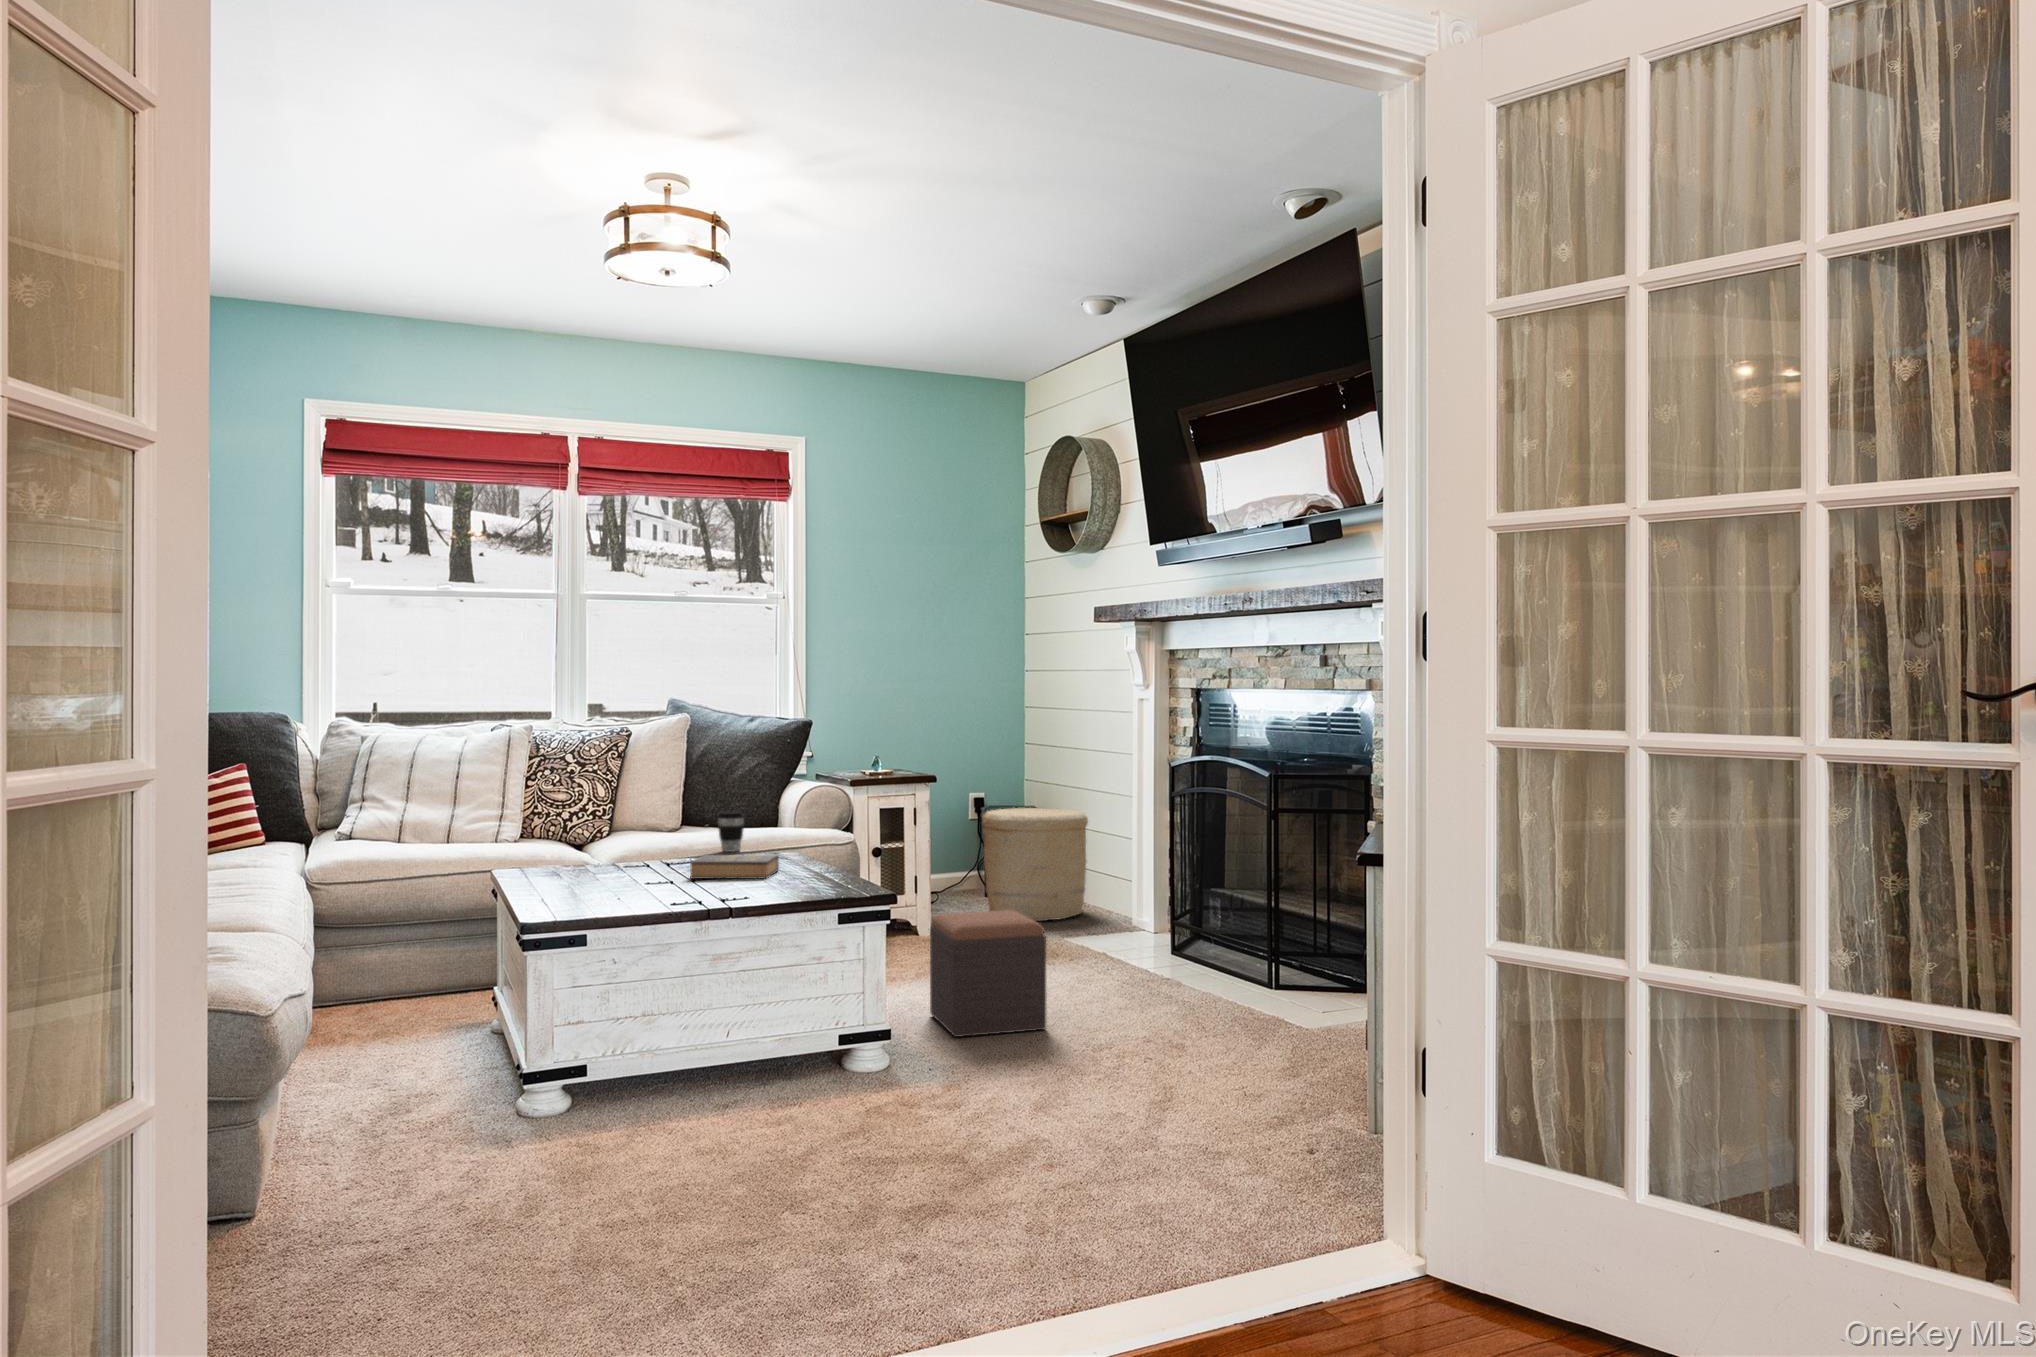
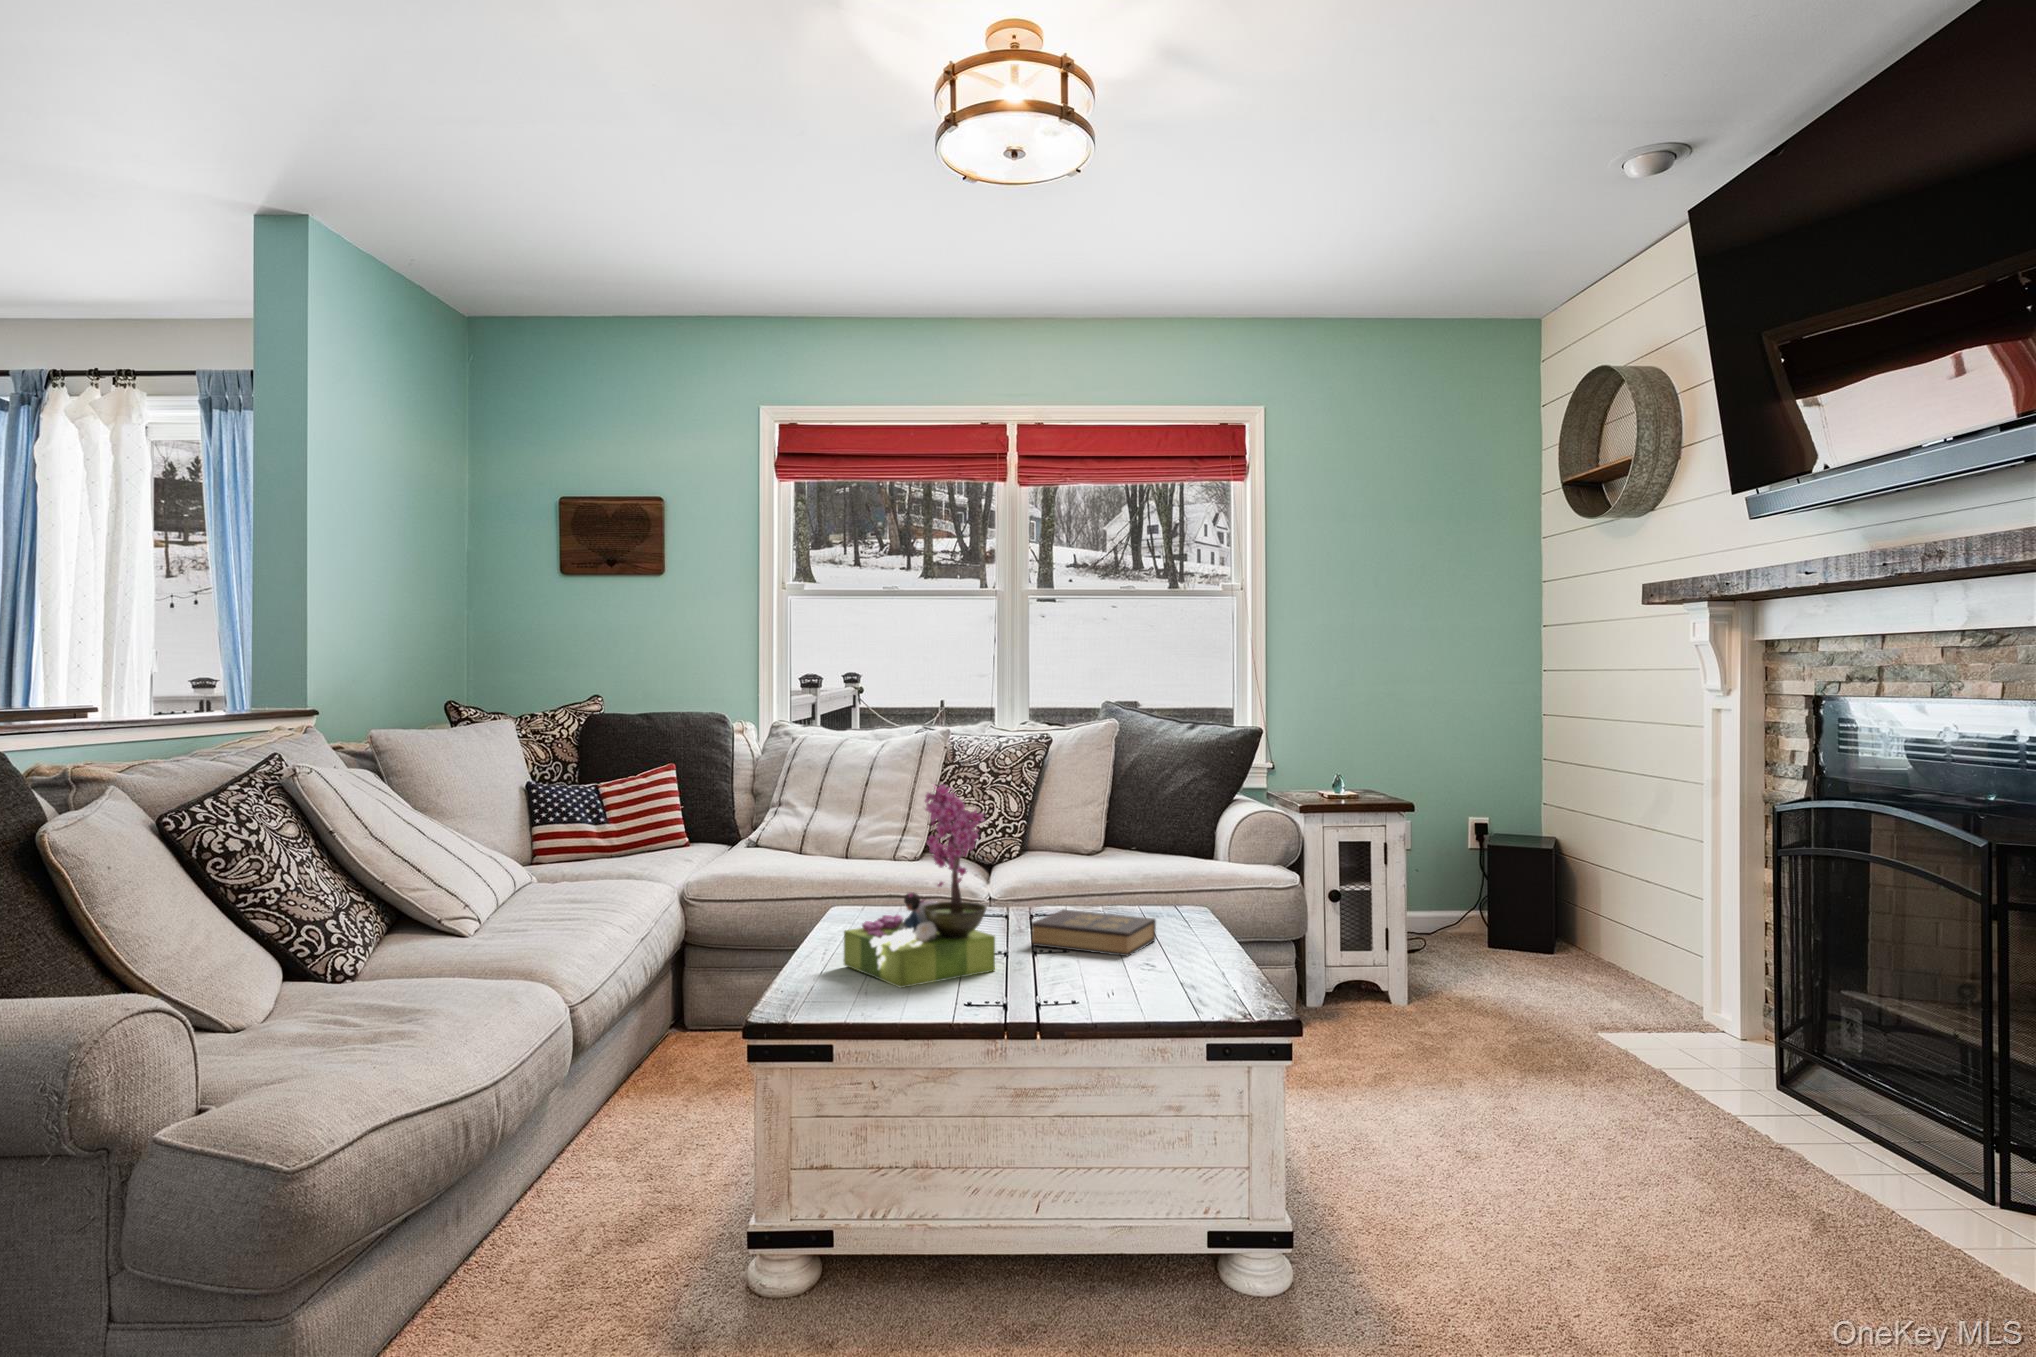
flower arrangement: none [561,756,680,902] -> present [844,785,995,988]
woven basket: present [982,808,1088,921] -> none [1479,844,1632,1000]
coffee cup: present [718,811,745,852] -> none [1116,842,1150,893]
footstool: present [930,910,1046,1037] -> none [1373,1025,1562,1245]

